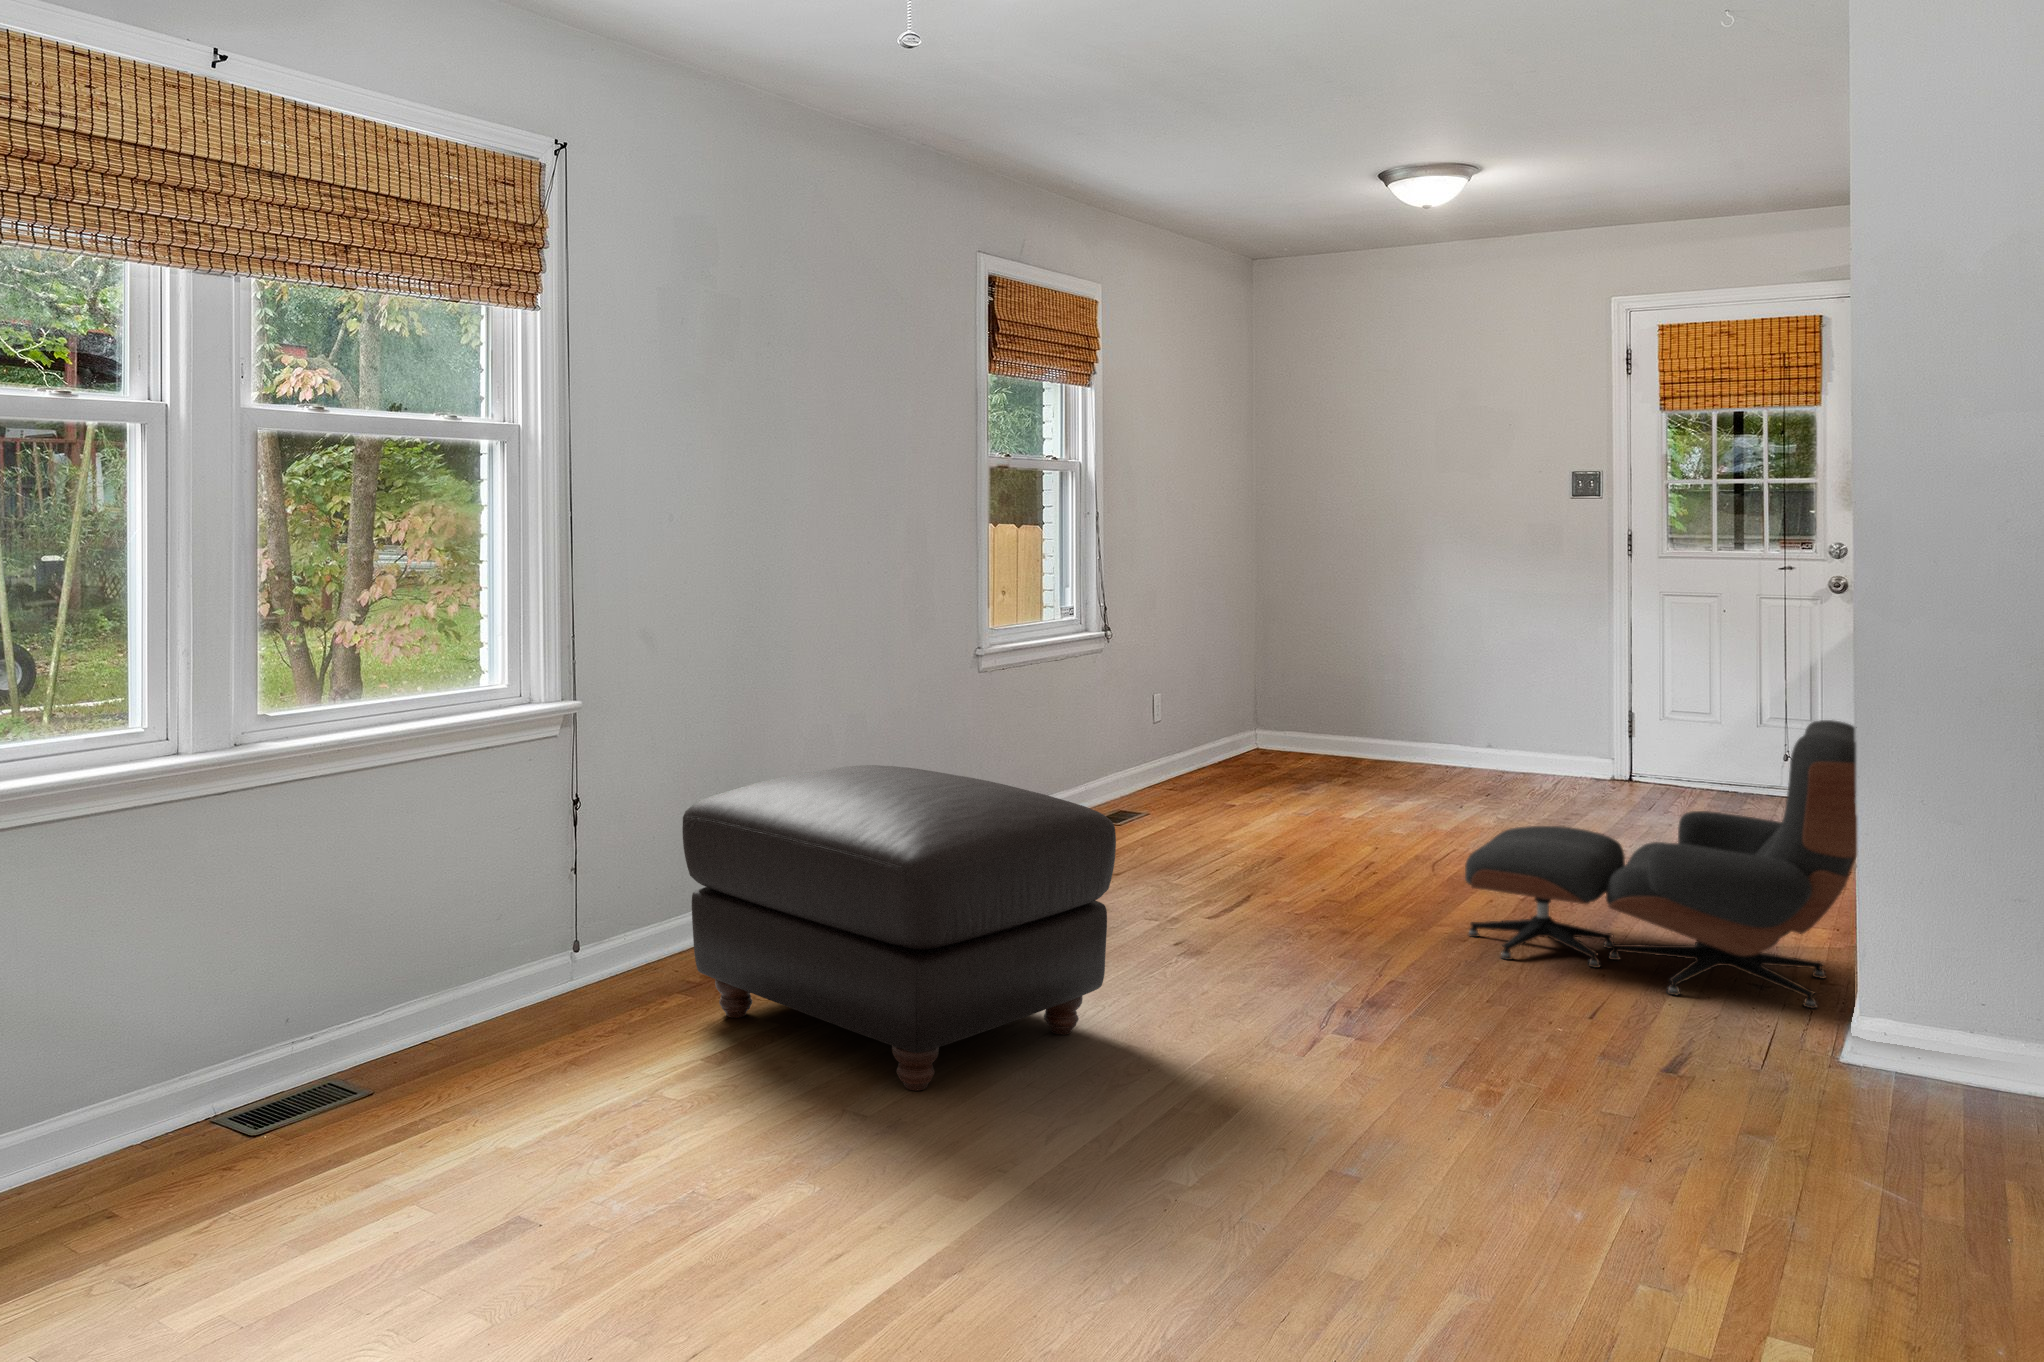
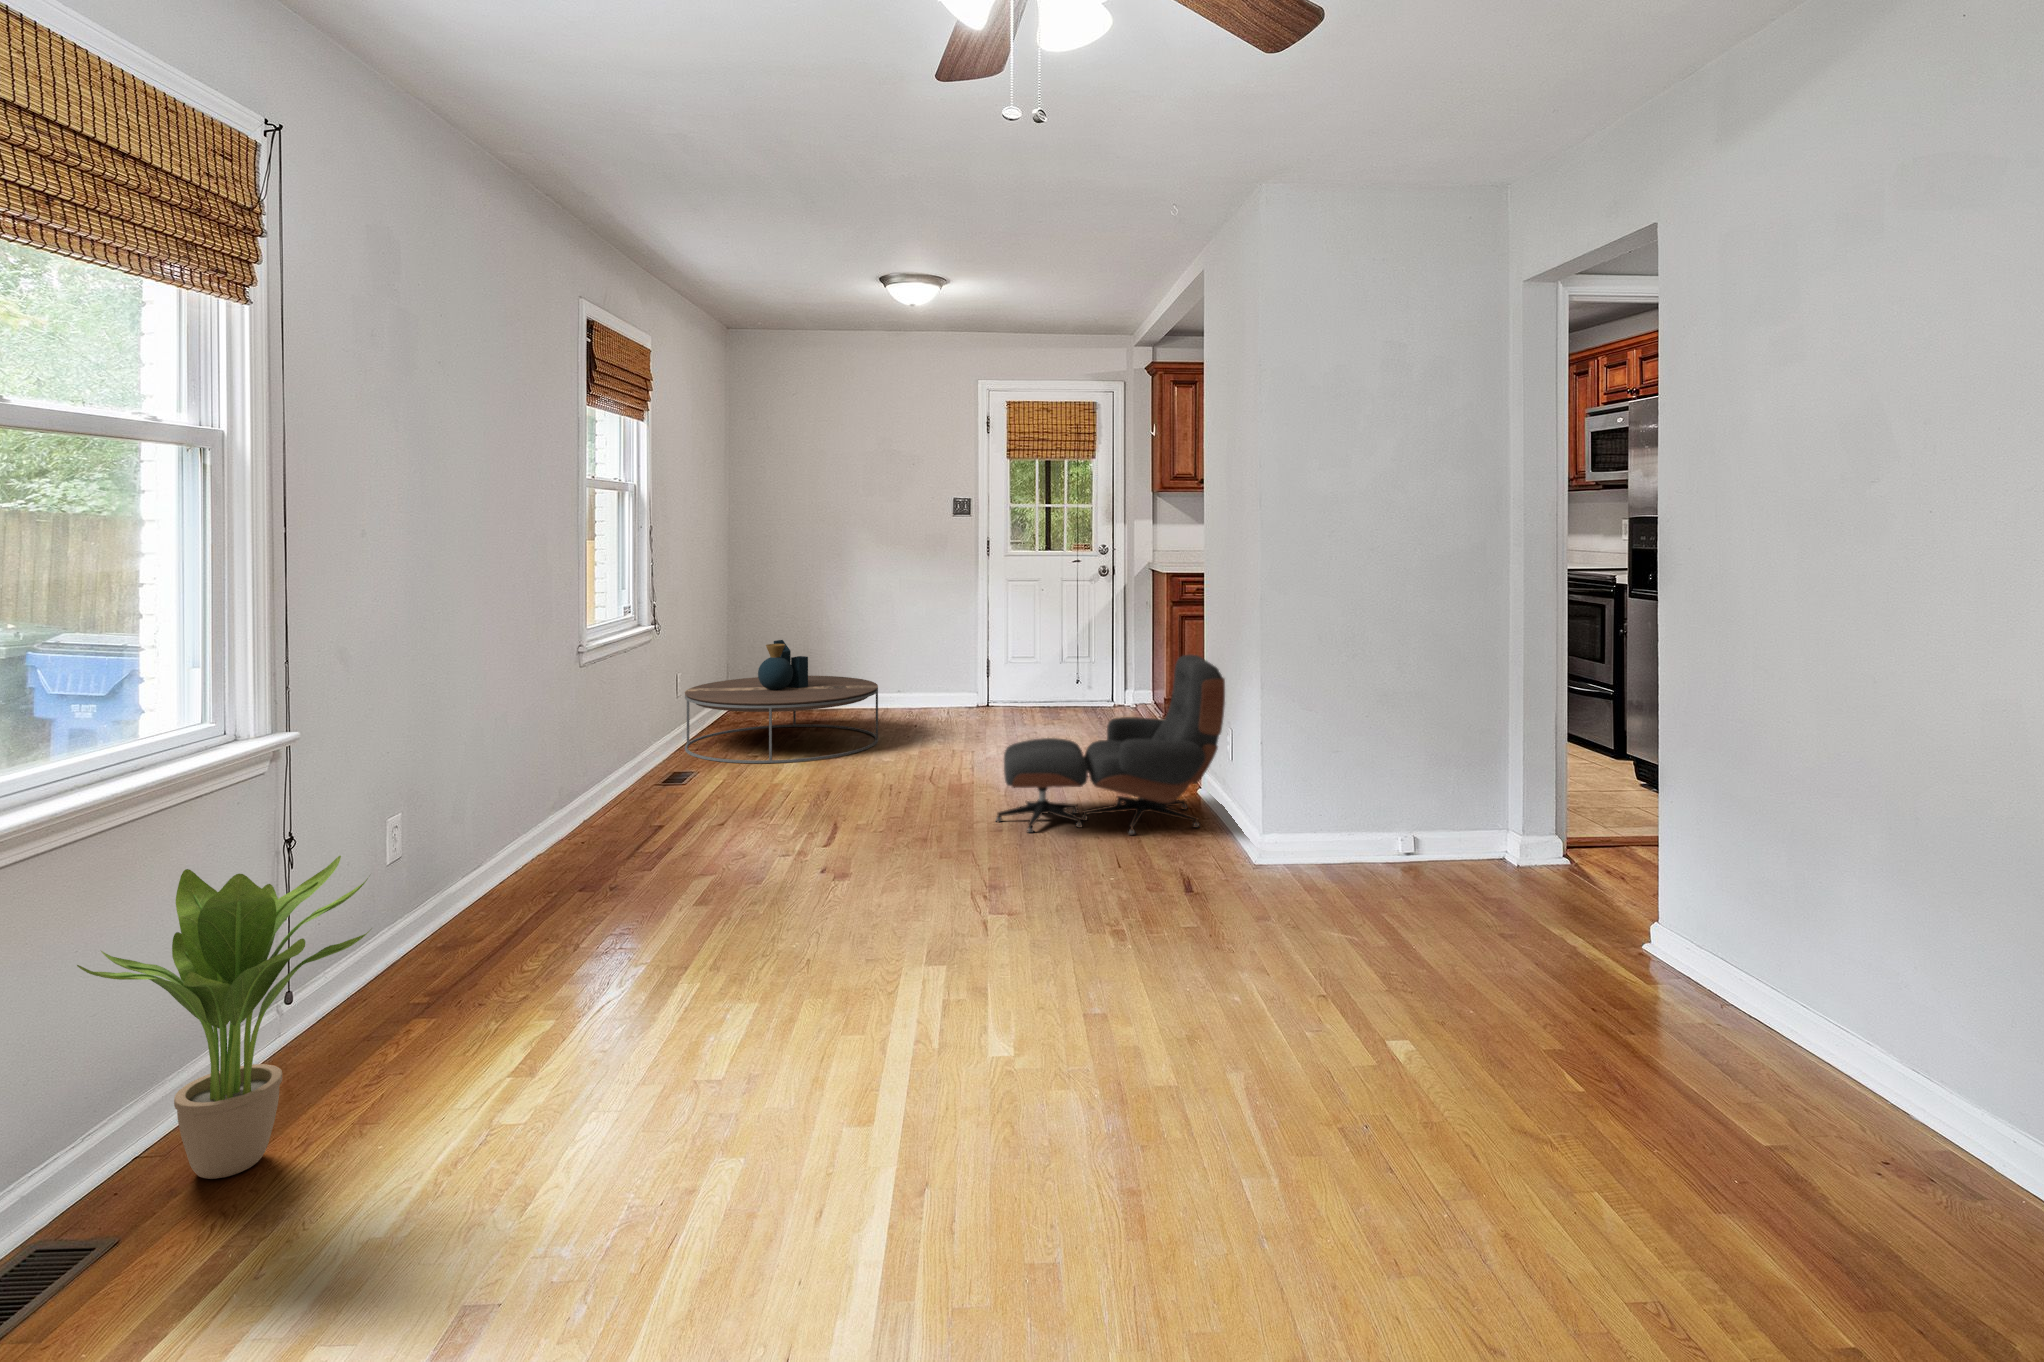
coffee table: none [1155,661,1411,820] -> present [685,640,878,763]
ottoman: present [682,765,1116,1091] -> none [443,757,849,1036]
potted plant: none [349,806,560,1073] -> present [77,856,371,1179]

